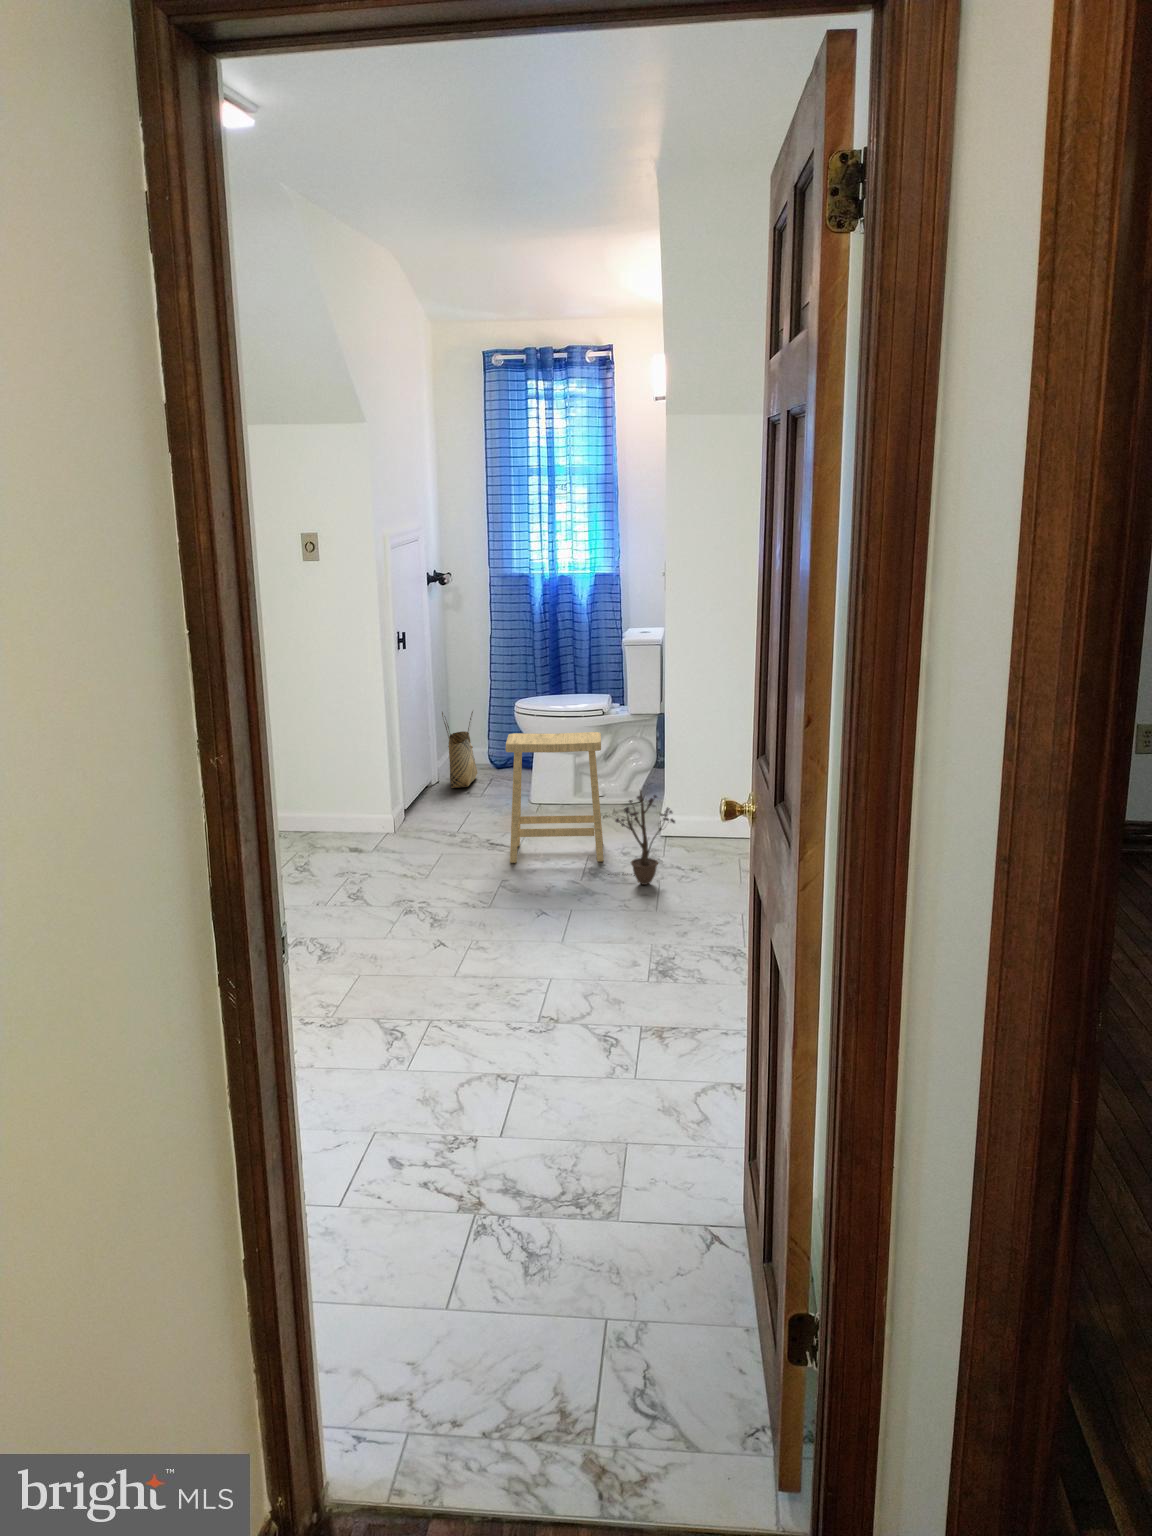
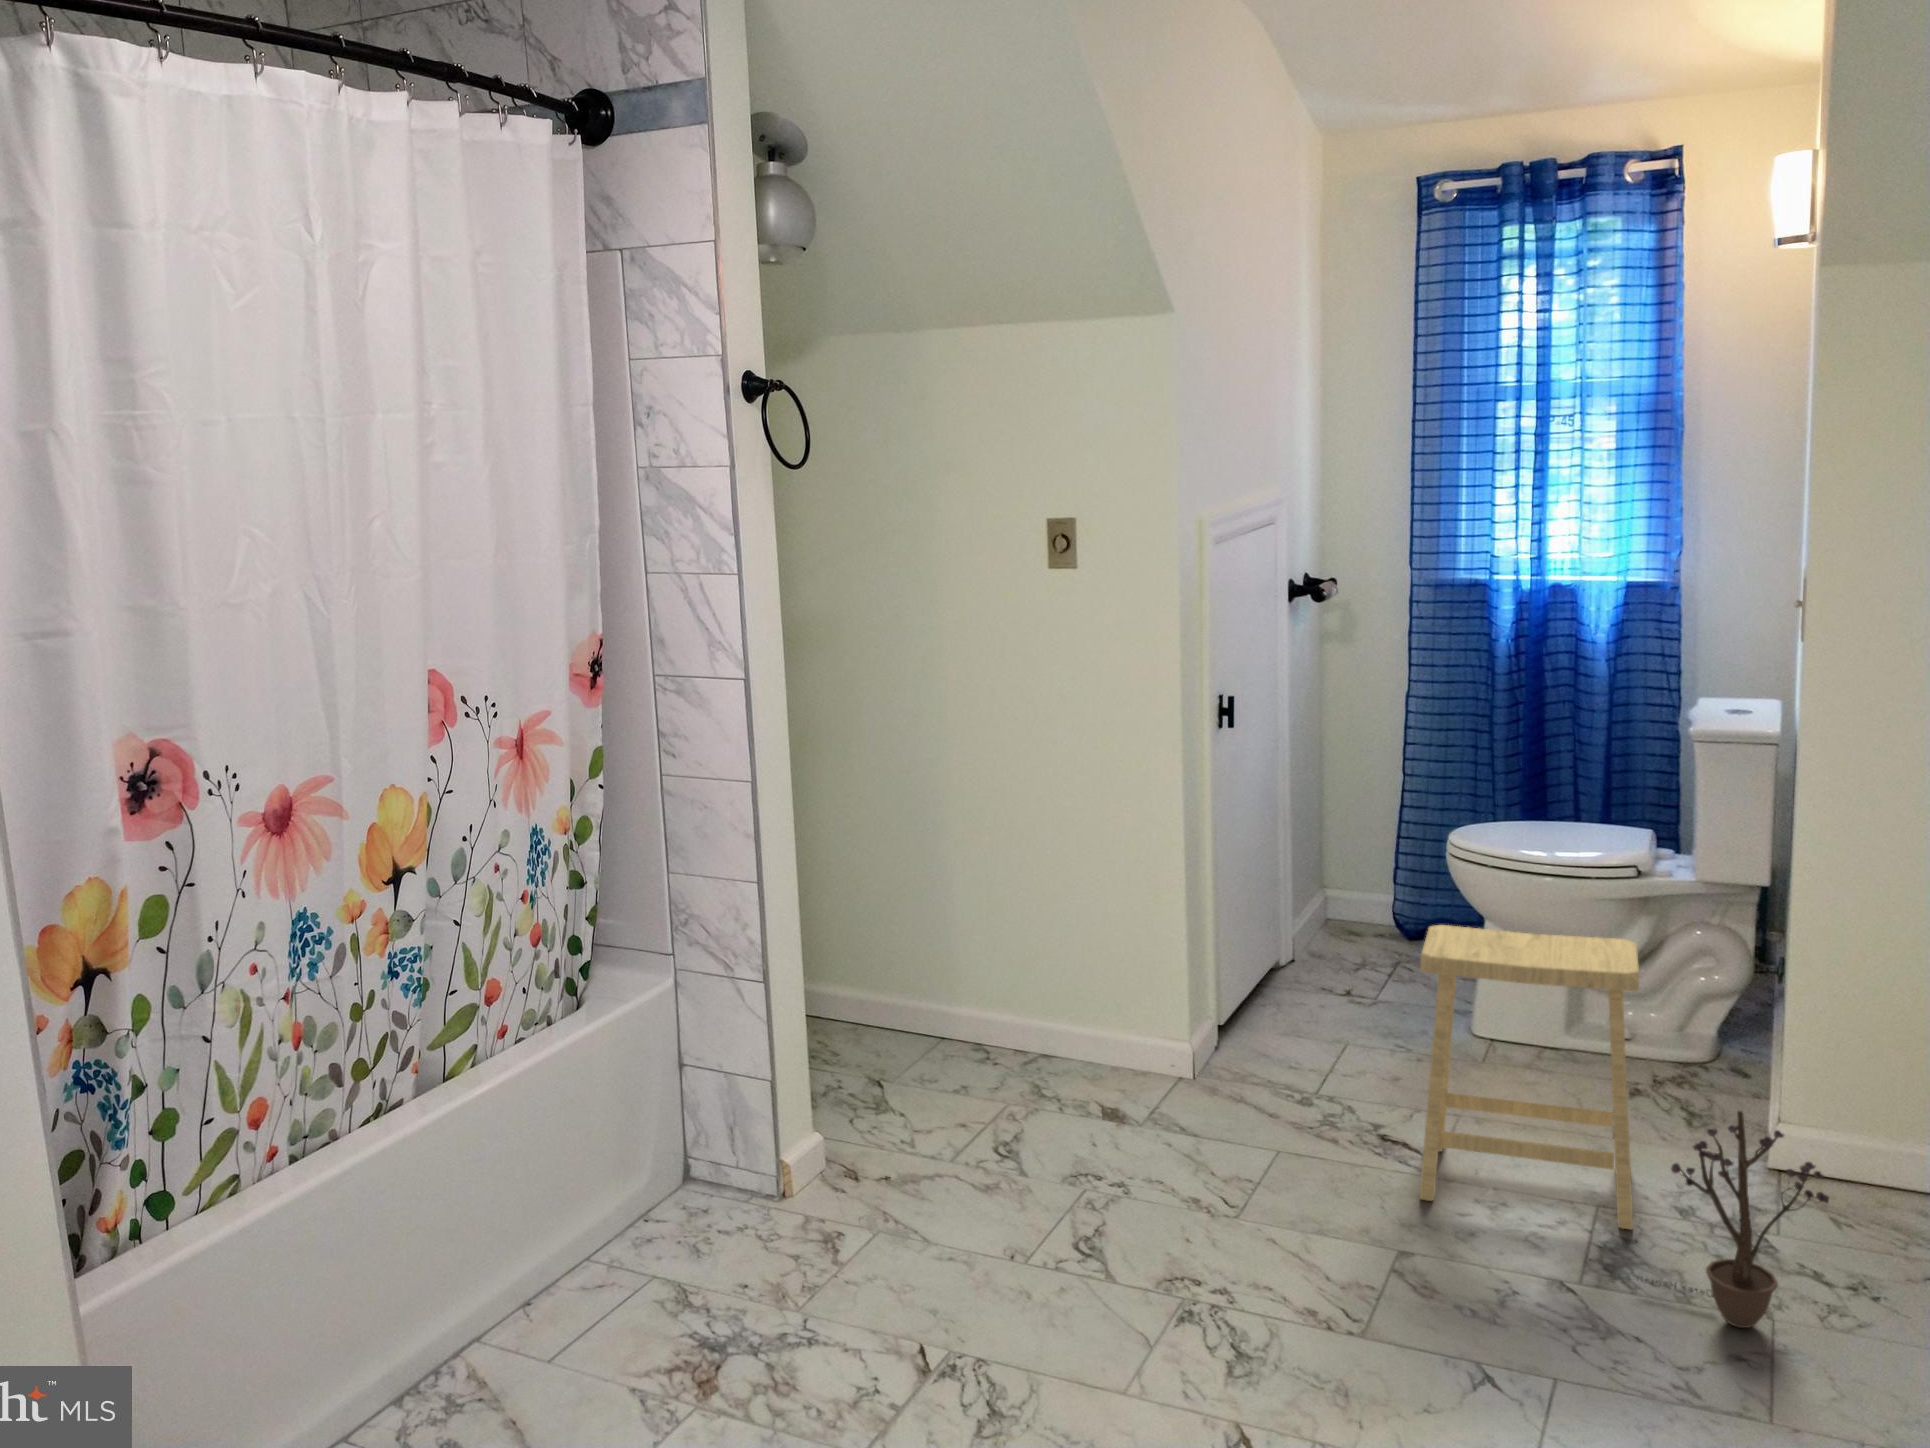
woven basket: present [442,711,477,788] -> none [1307,832,1371,977]

